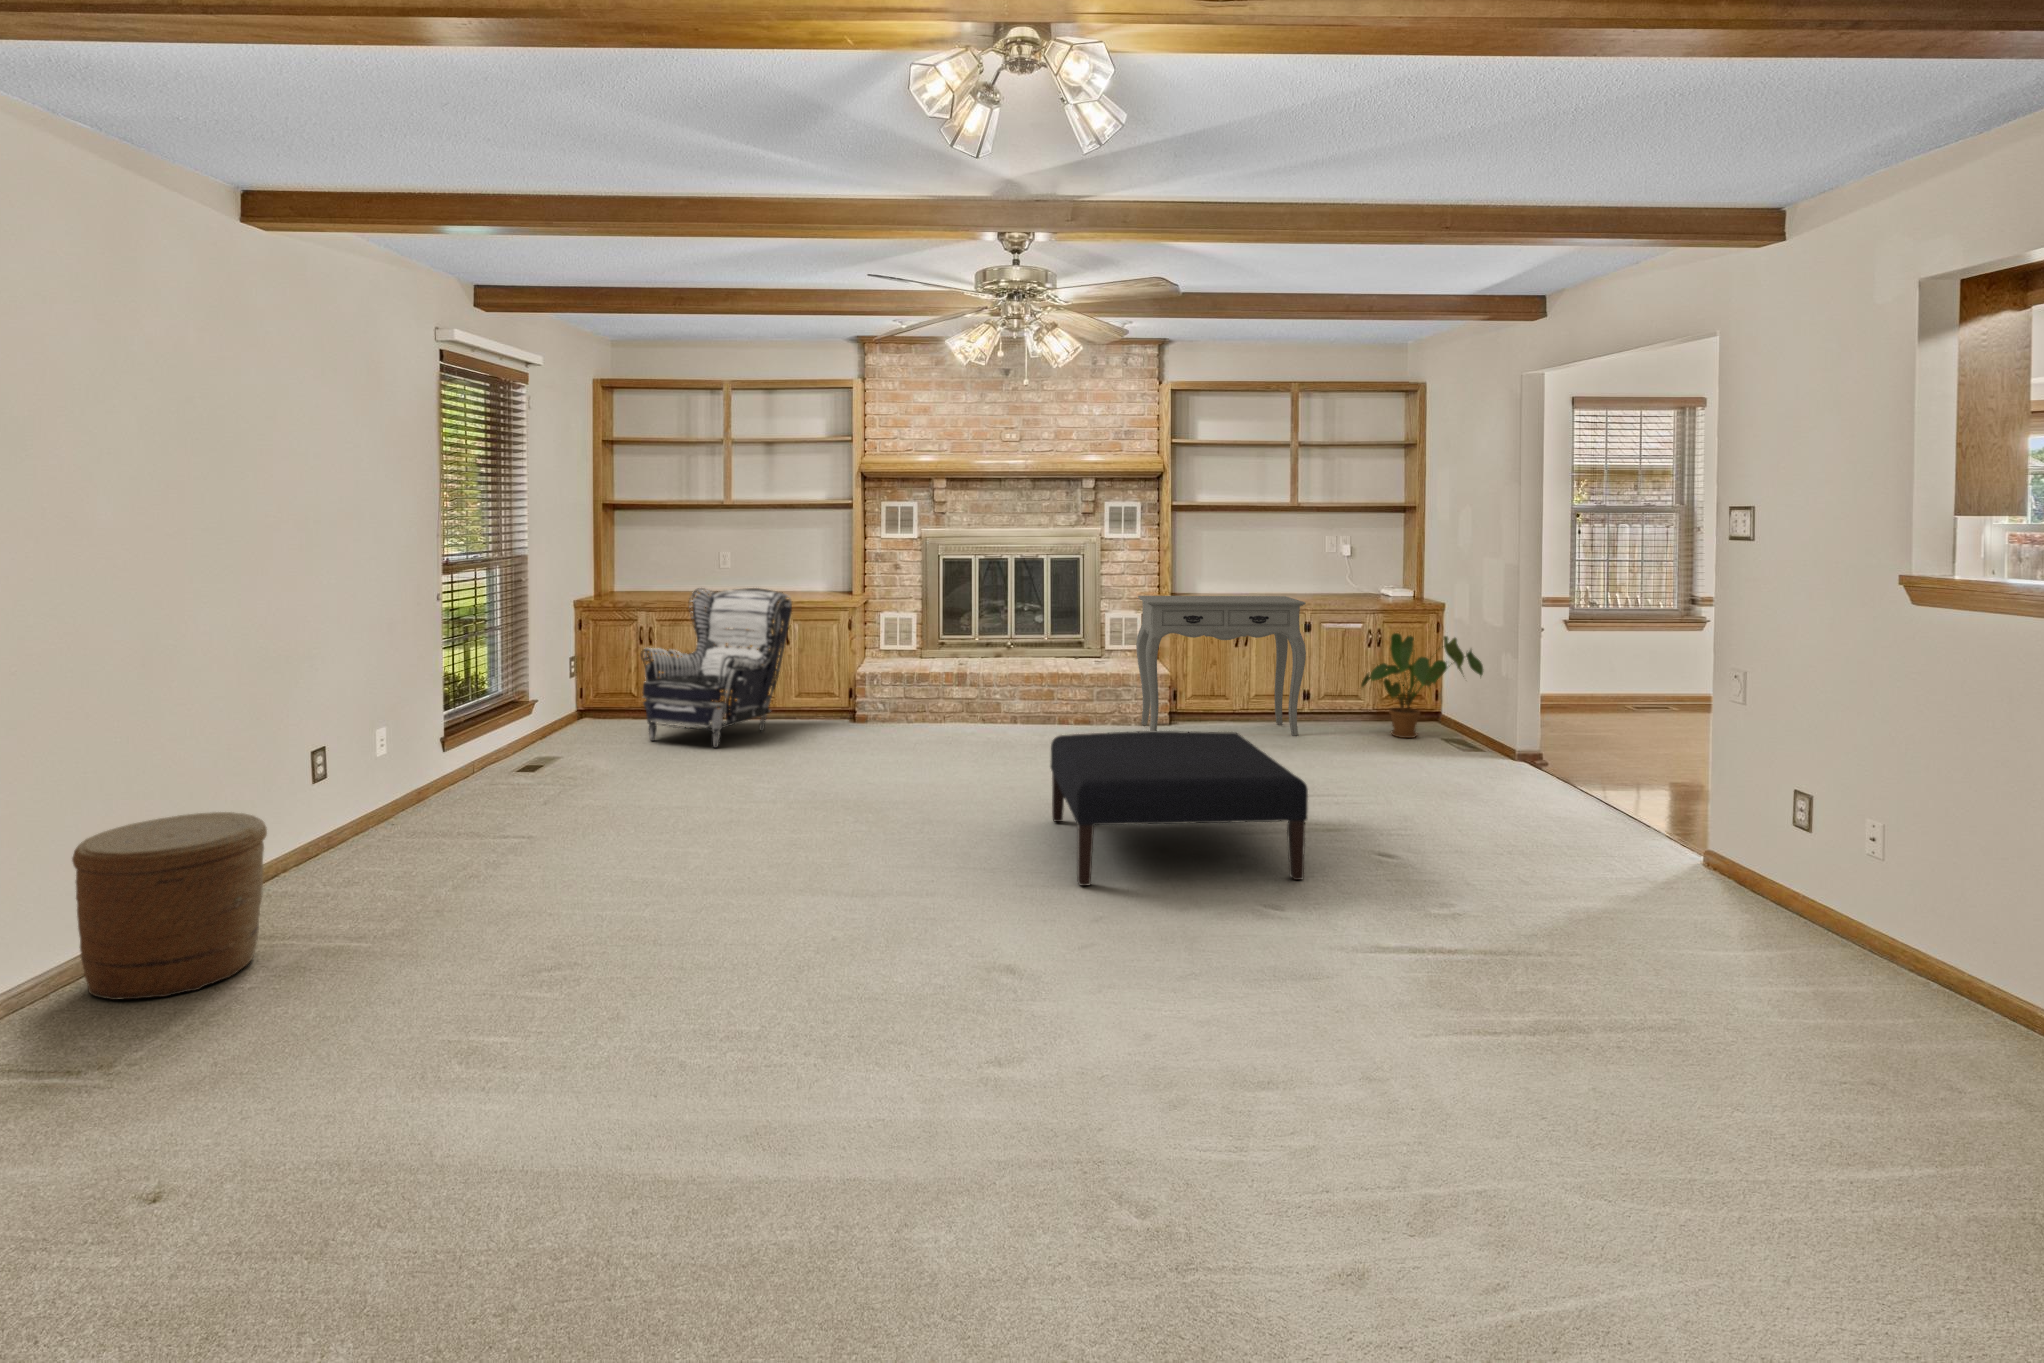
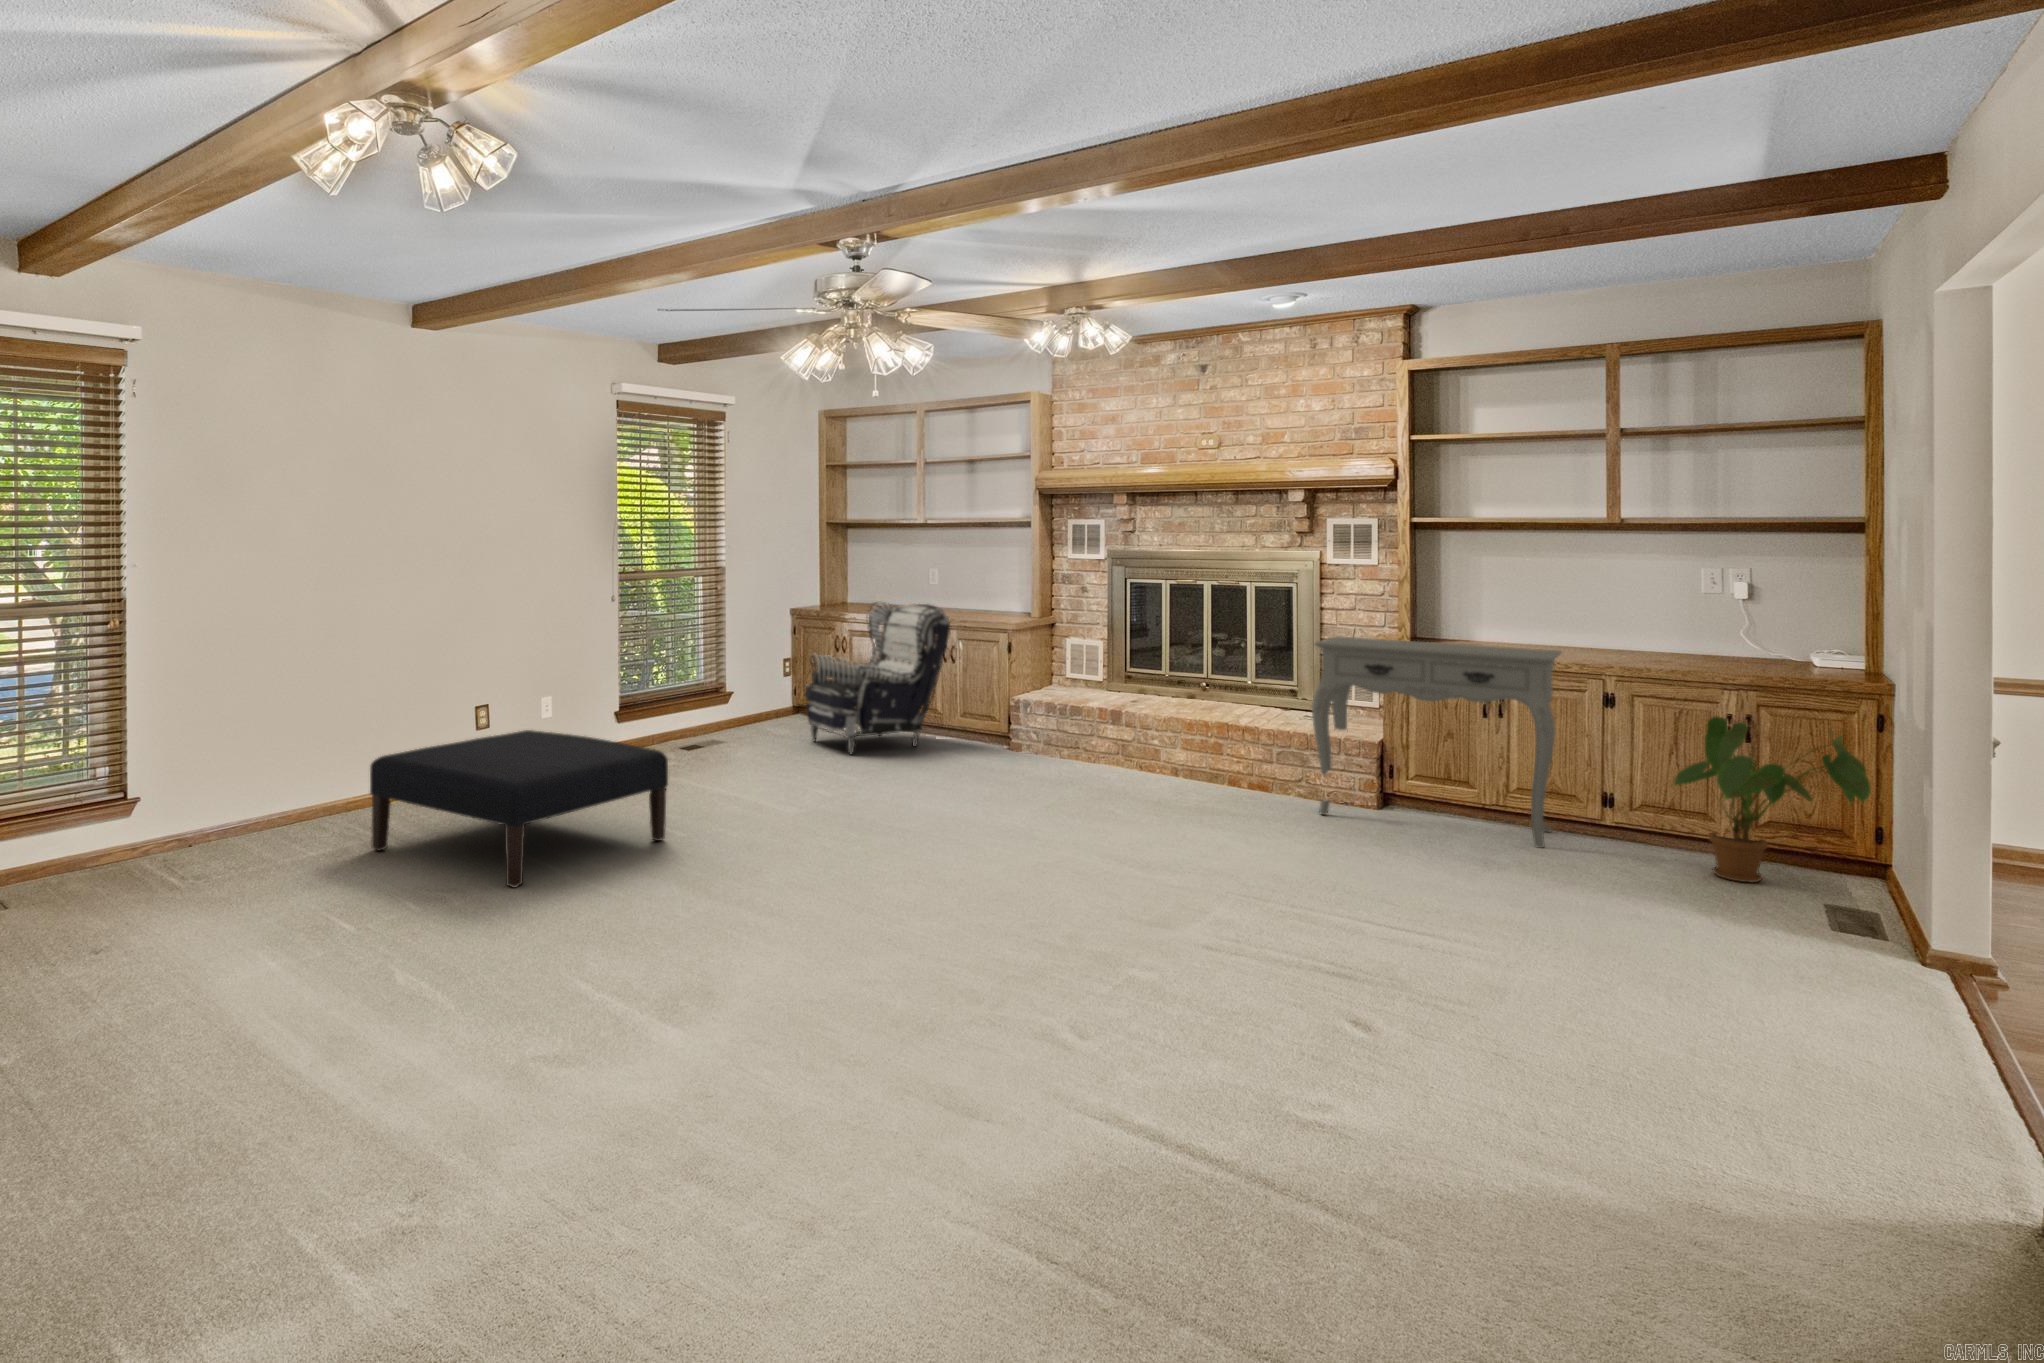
ottoman: present [1050,731,1308,886] -> present [370,730,668,888]
woven basket: present [72,812,267,1000] -> none [244,724,355,839]

